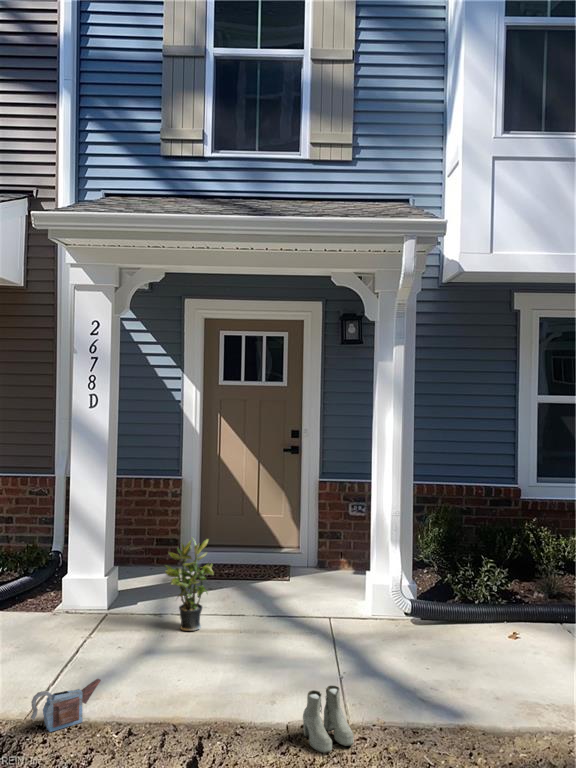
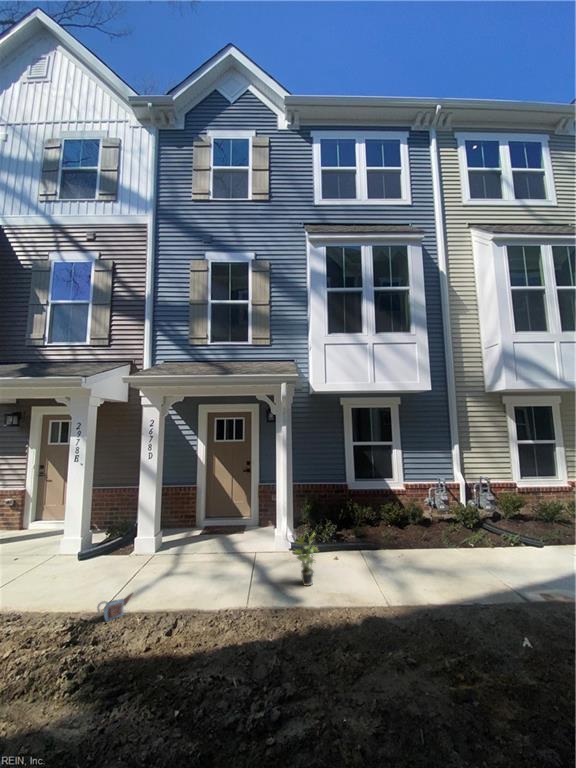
potted plant: present [165,538,214,631] -> present [295,534,318,586]
boots: present [303,686,354,753] -> none [225,591,247,626]

